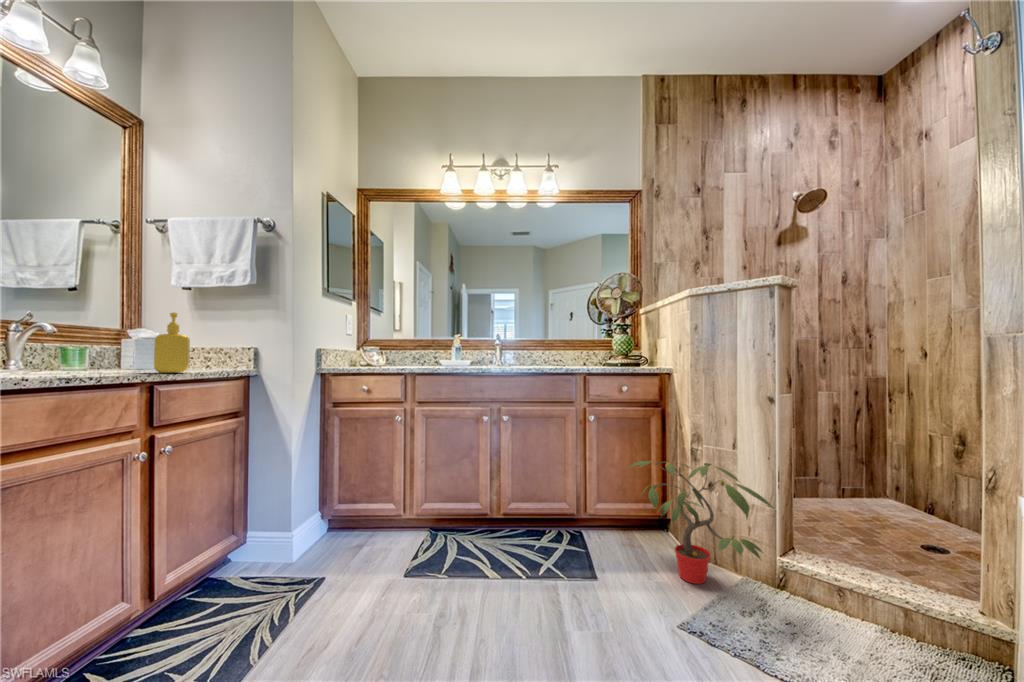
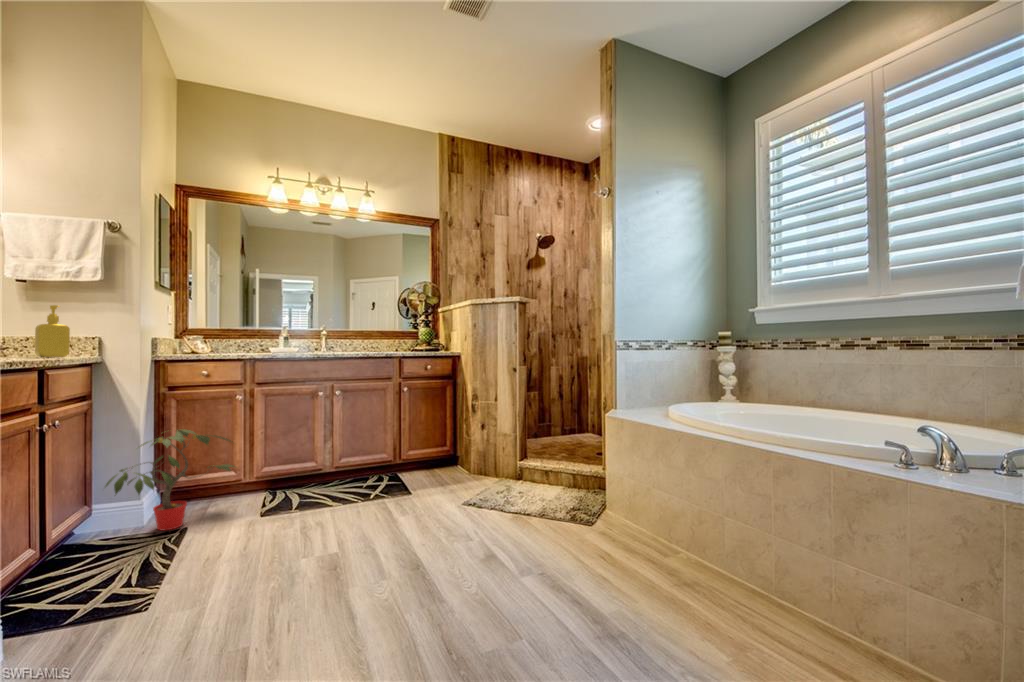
potted plant: present [630,461,774,584] -> present [106,429,234,530]

